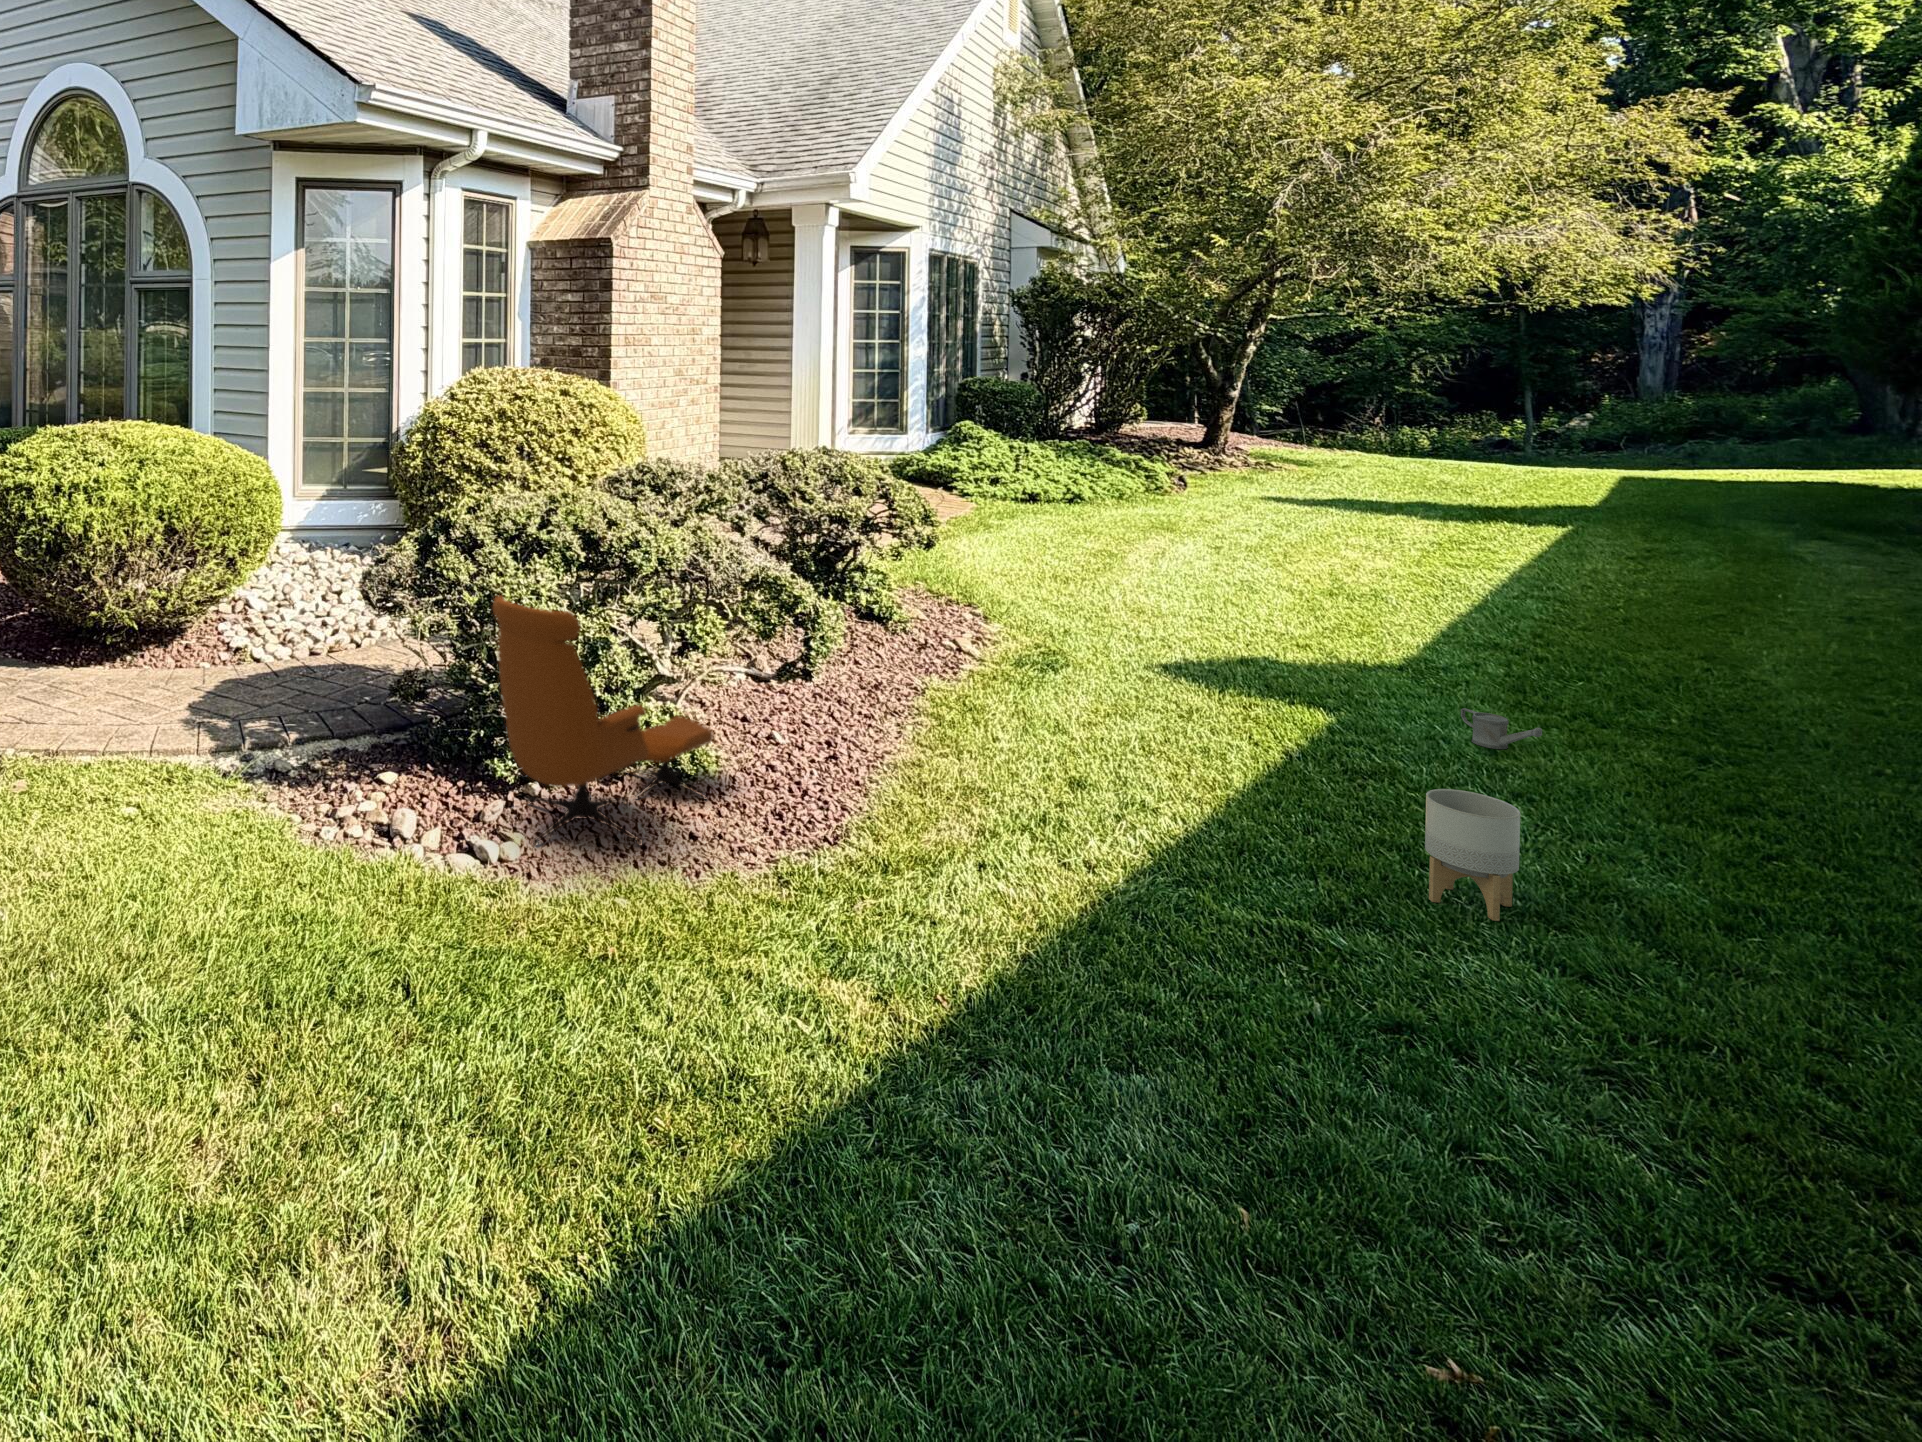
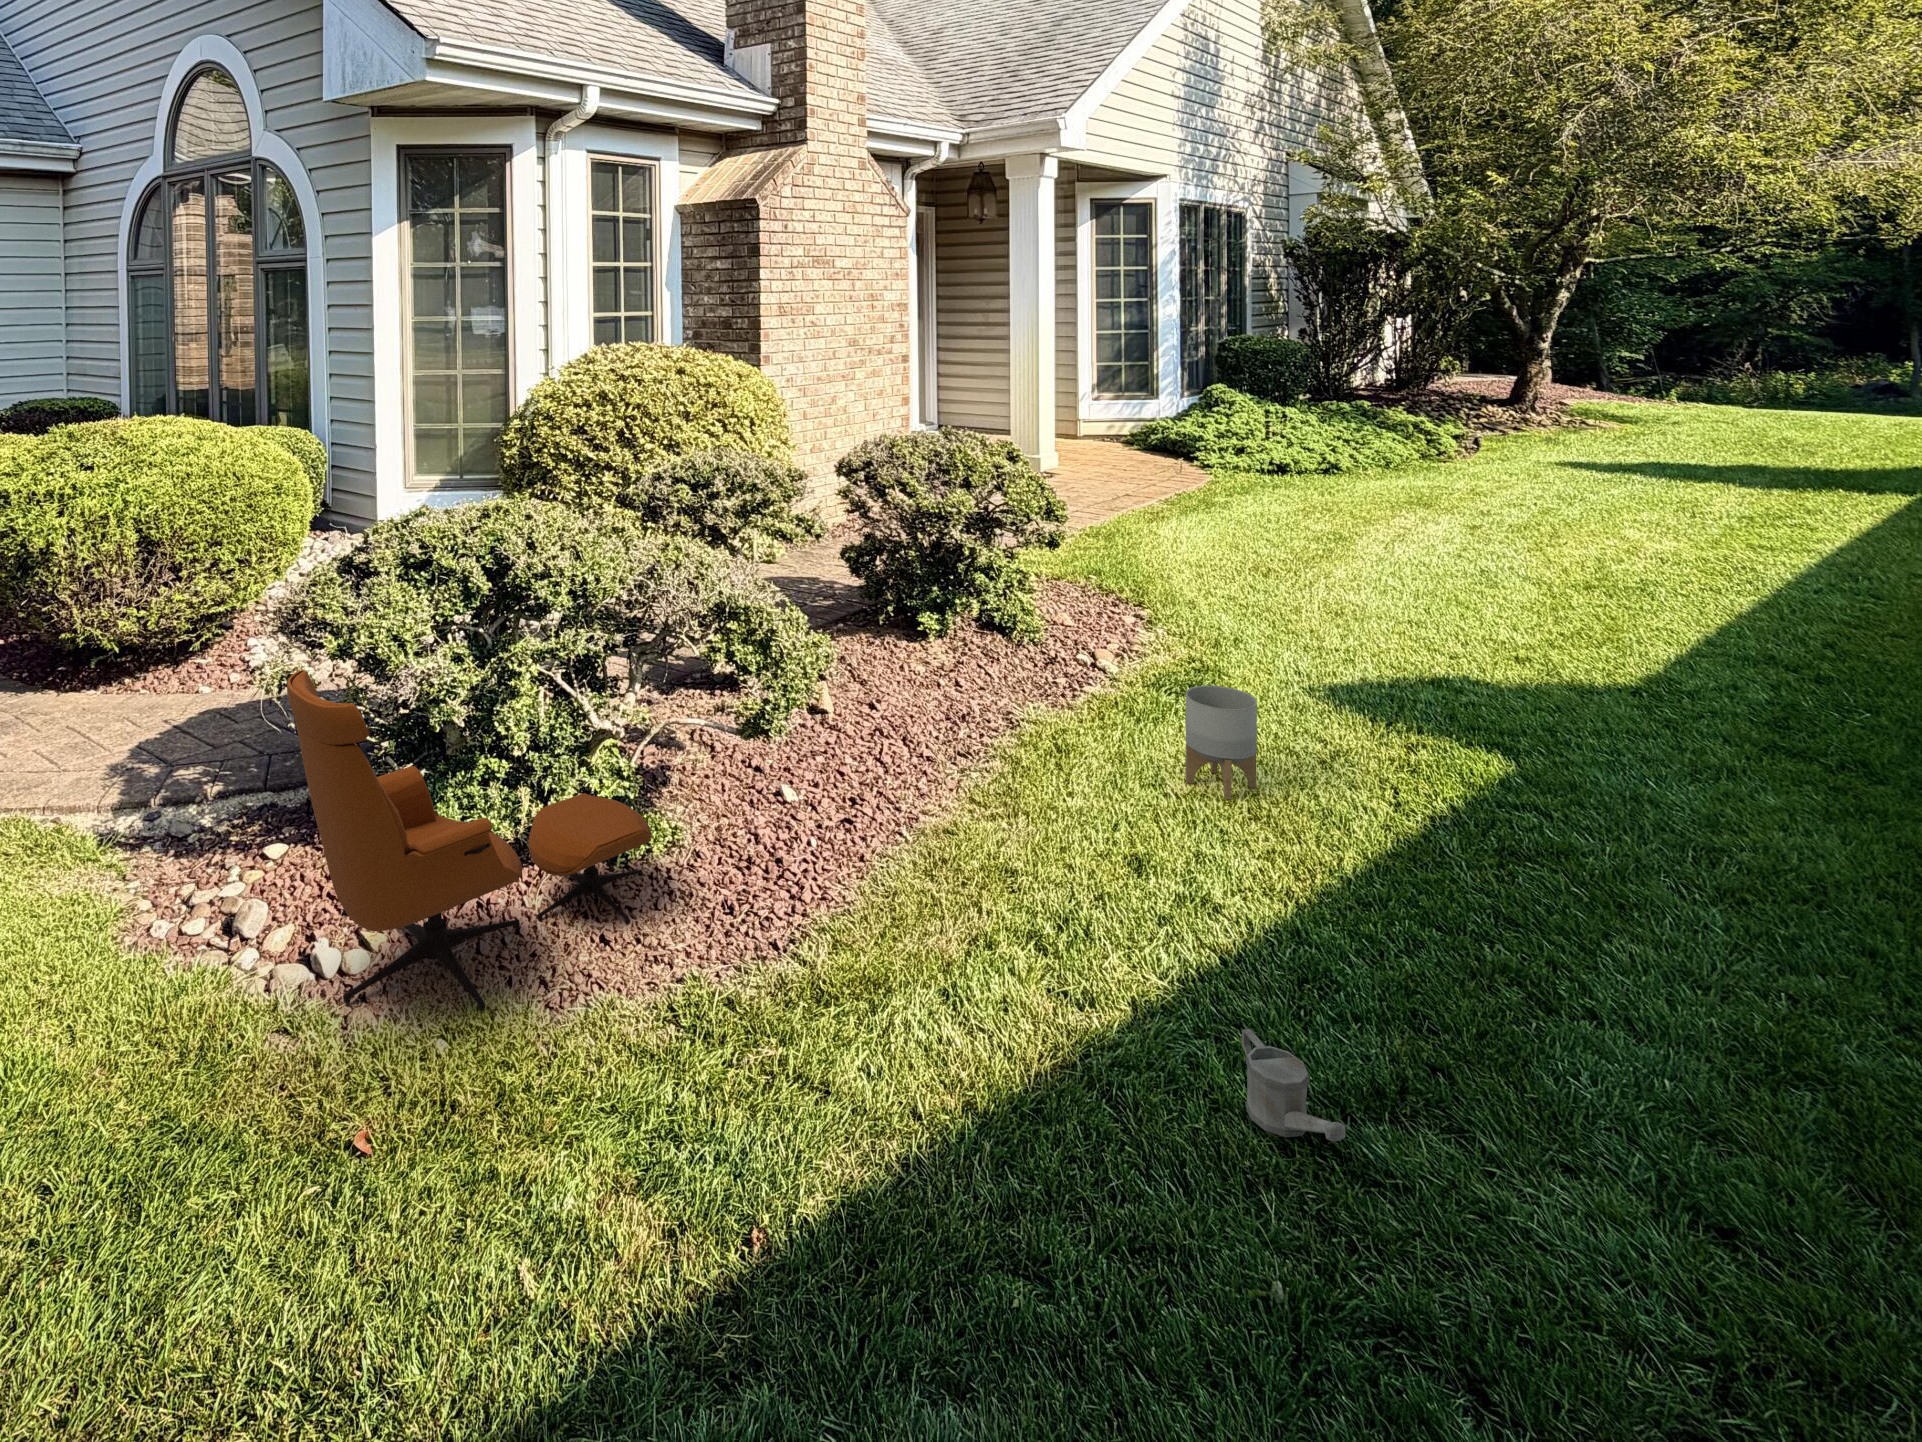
watering can: present [1461,708,1542,749] -> present [1242,1029,1345,1141]
planter: present [1425,789,1520,921] -> present [1186,685,1257,799]

